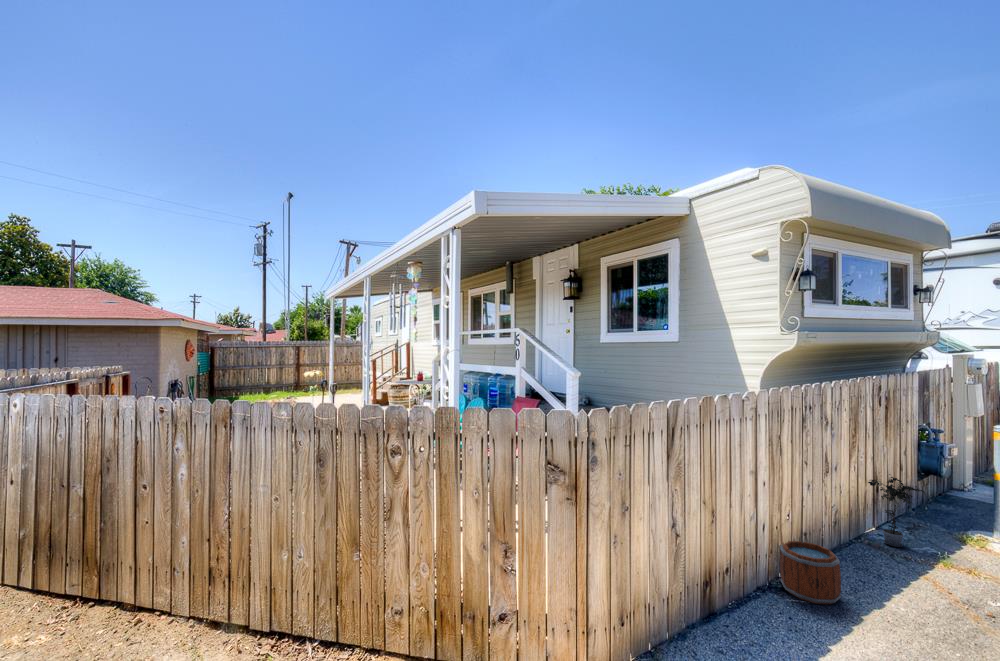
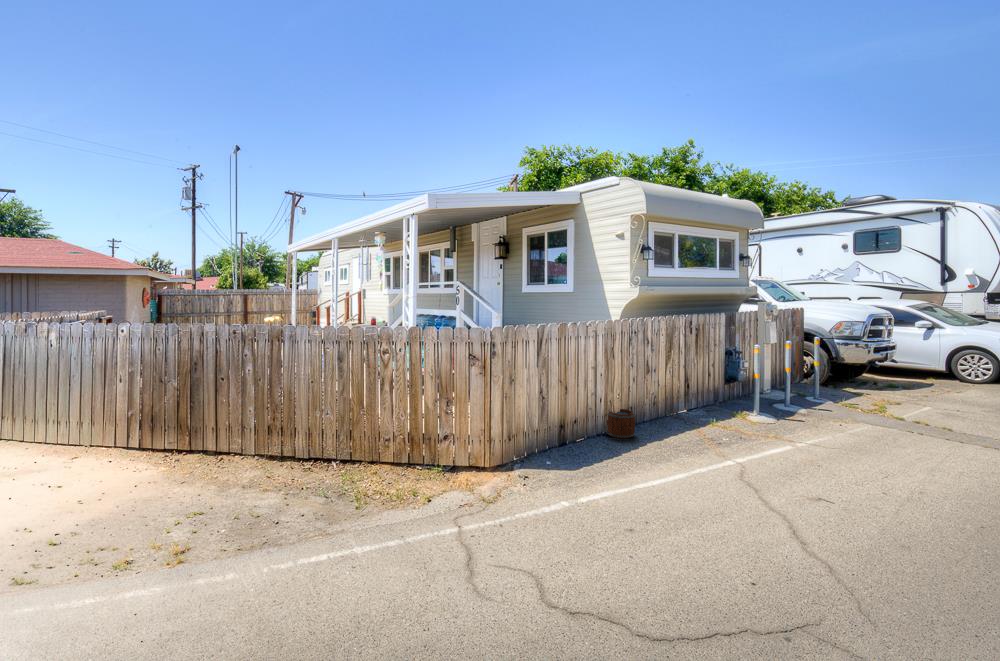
potted plant: present [868,474,925,547] -> none [670,375,699,417]

